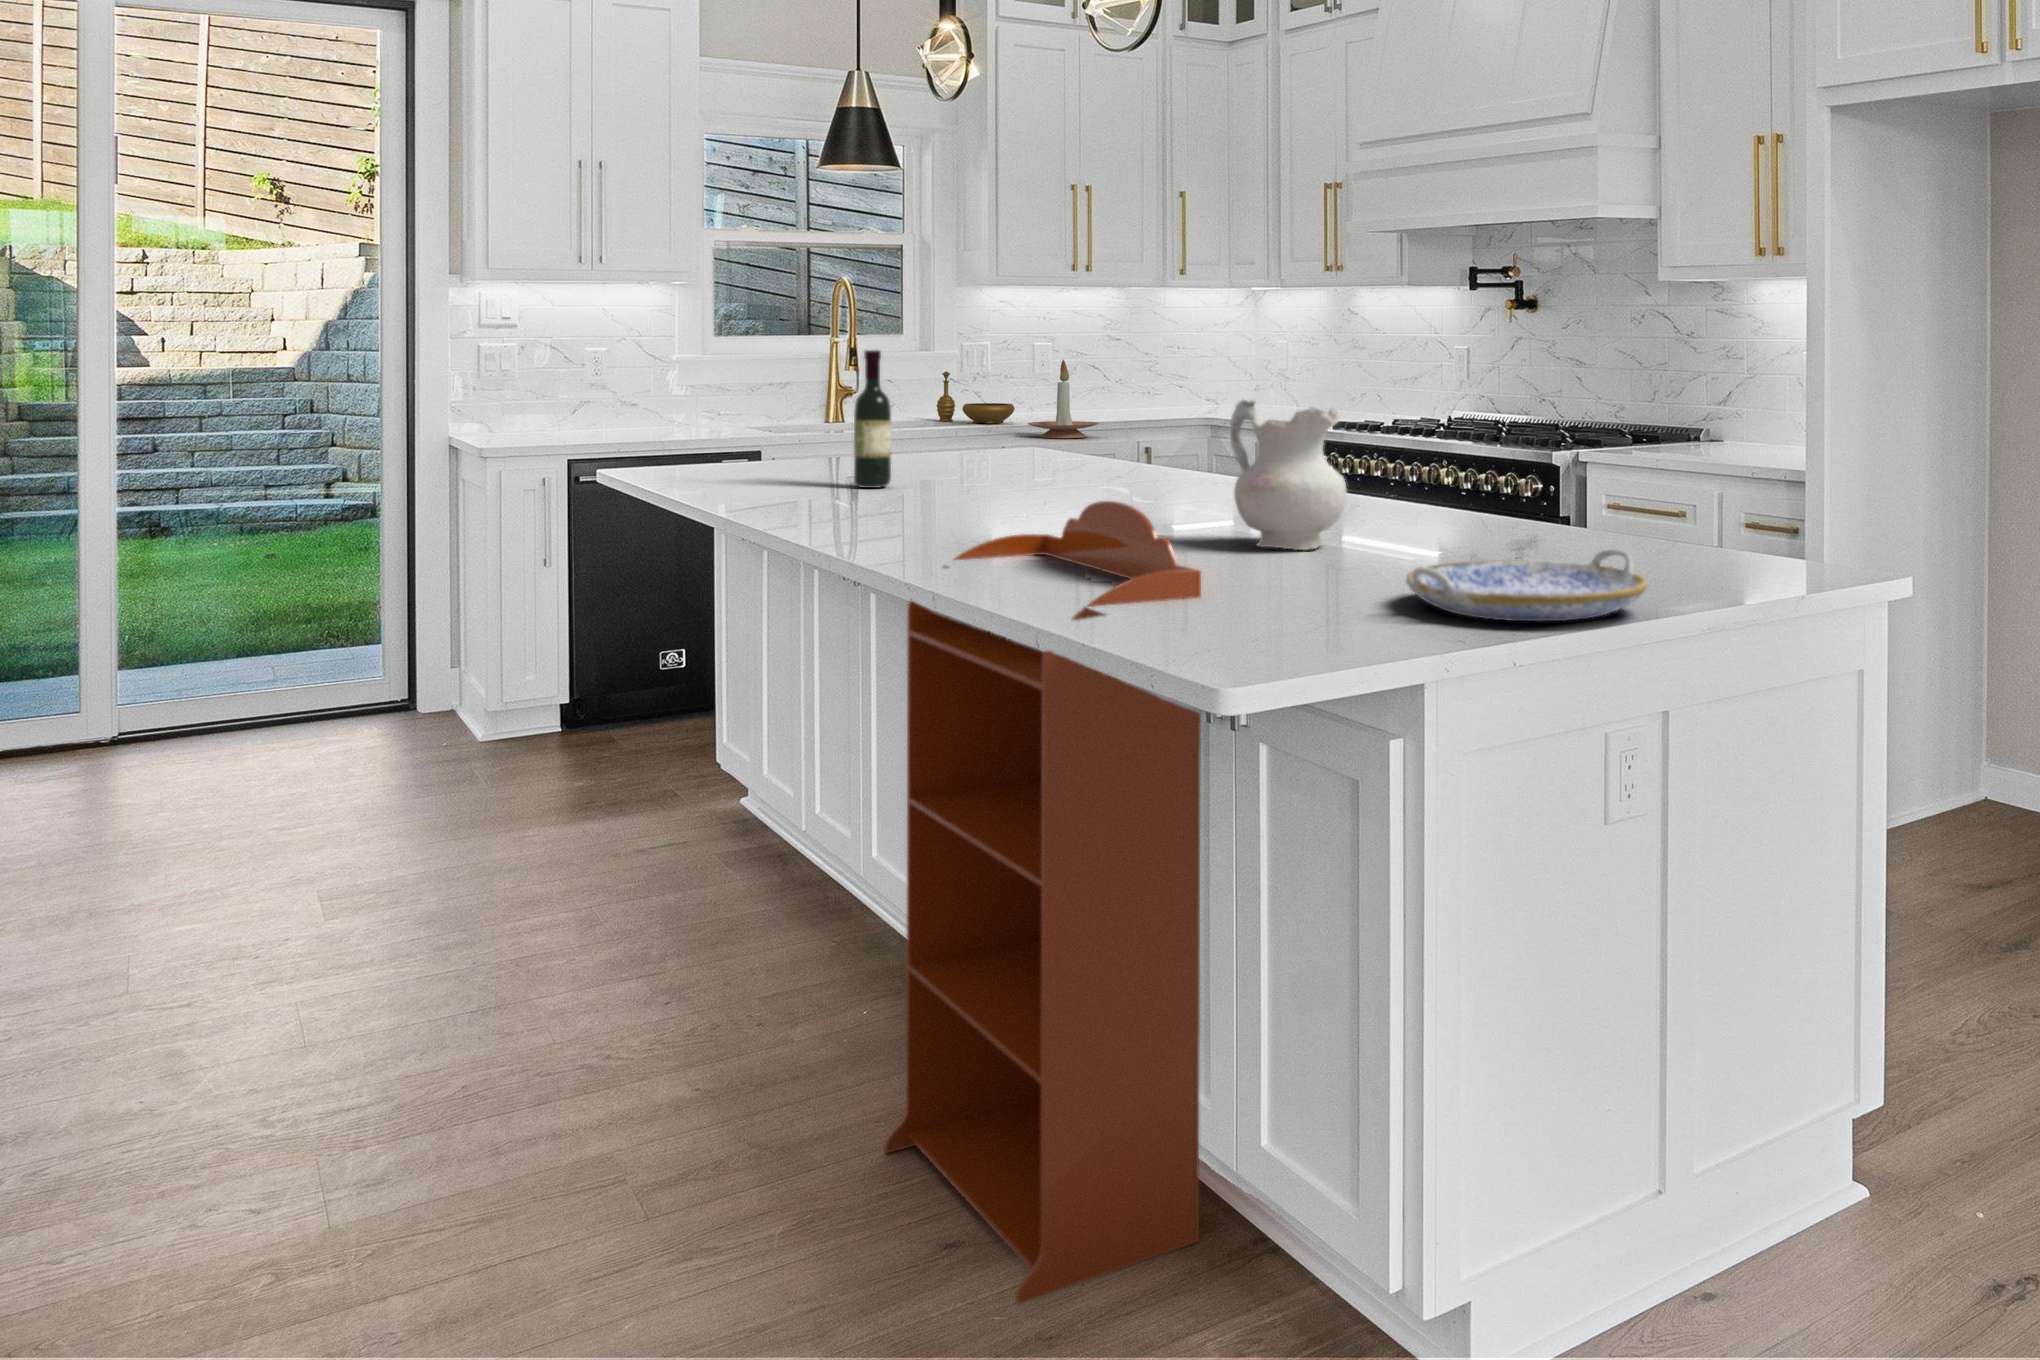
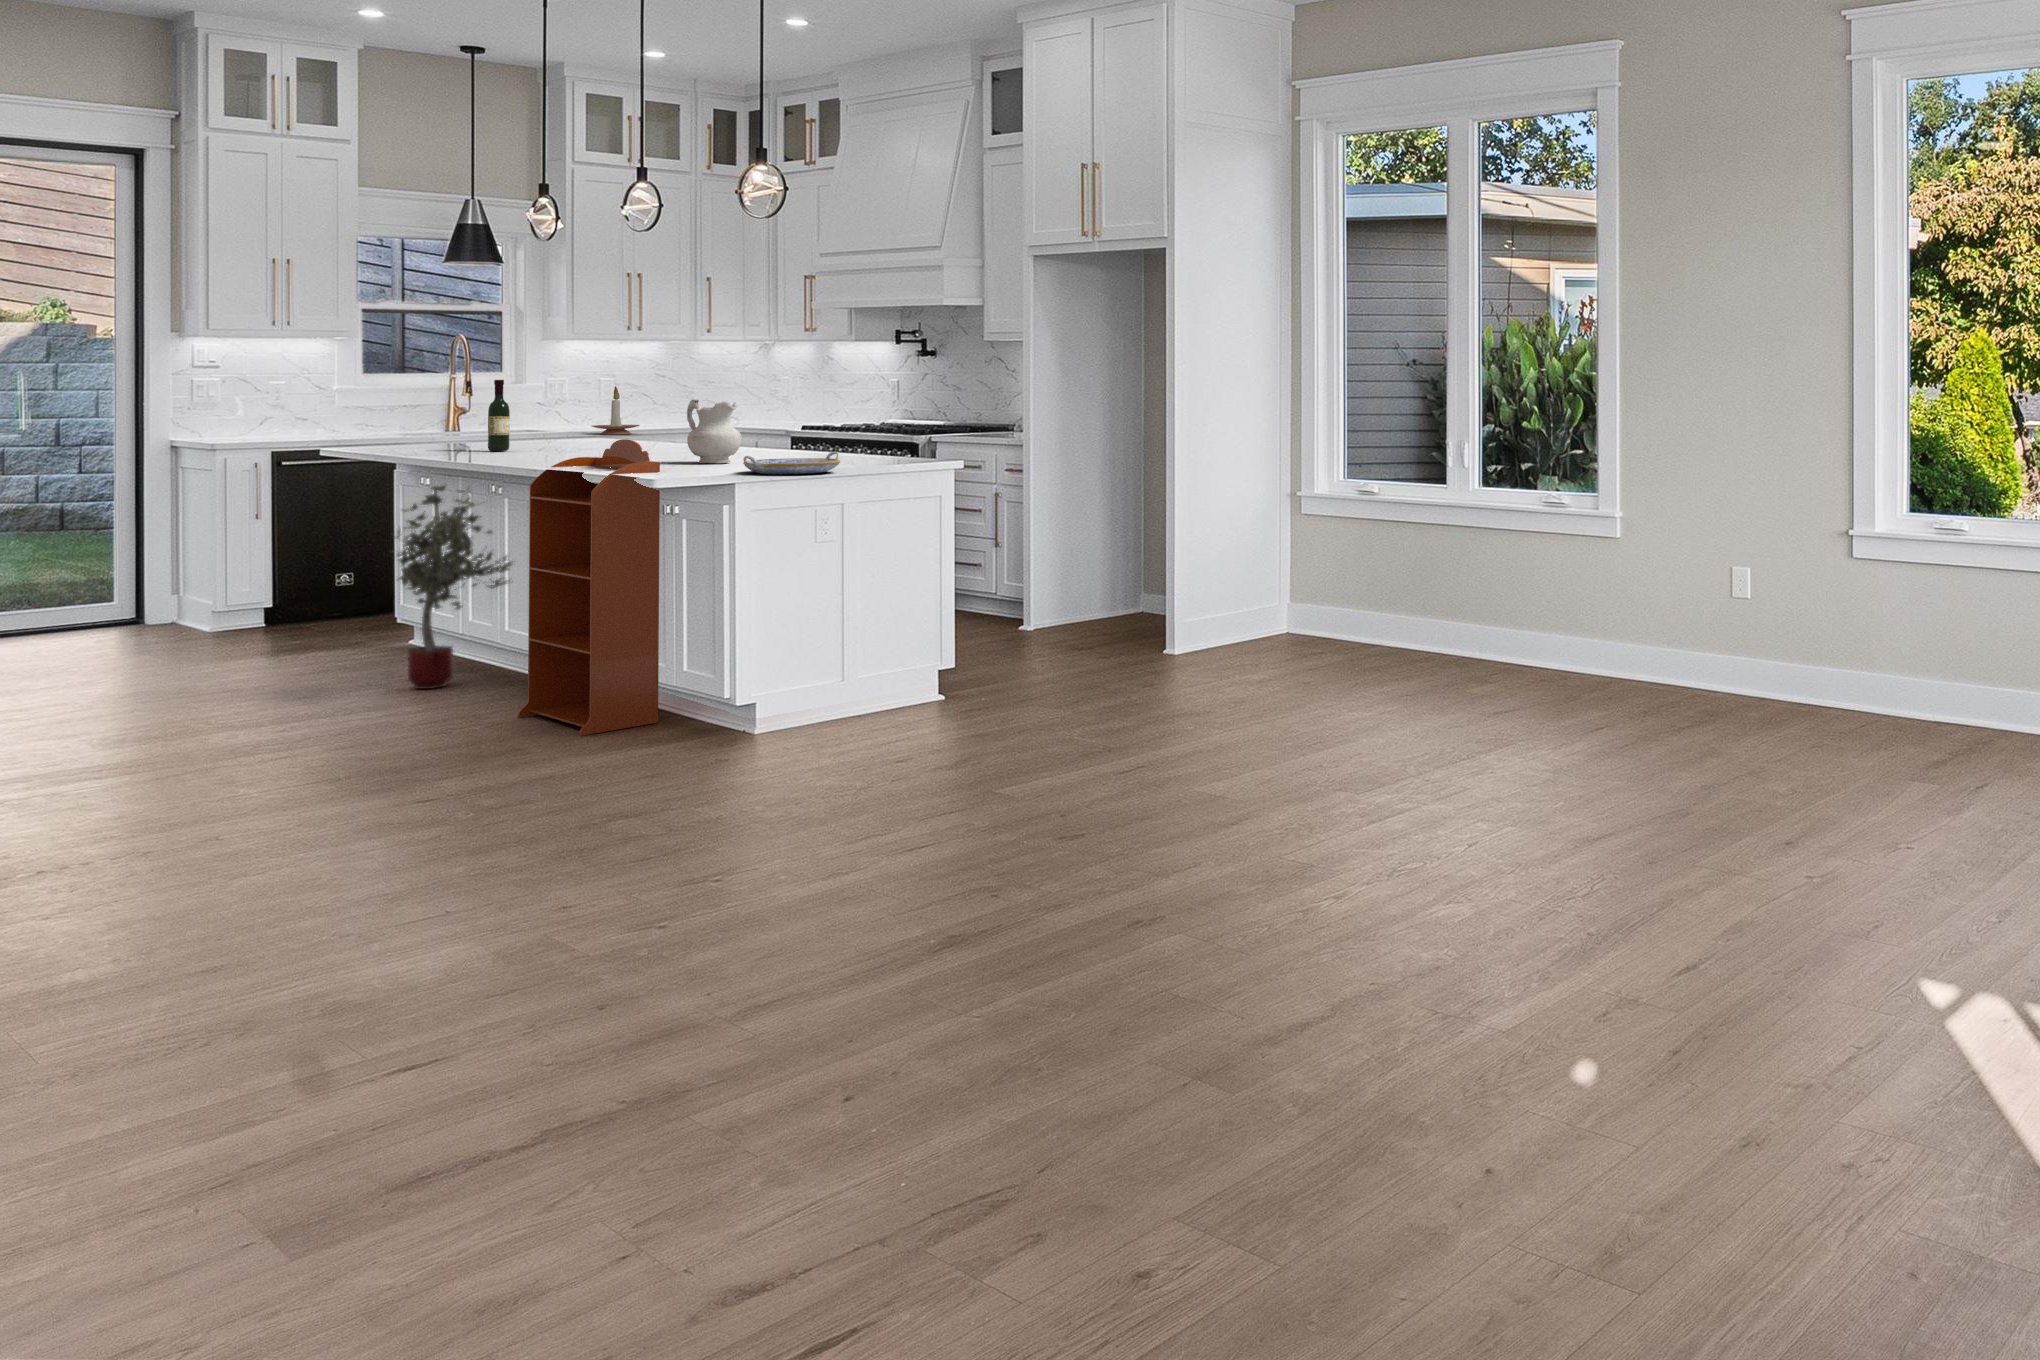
decorative bowl: present [937,371,1015,423] -> none [525,395,582,429]
potted tree: none [660,563,899,978] -> present [395,485,513,689]

